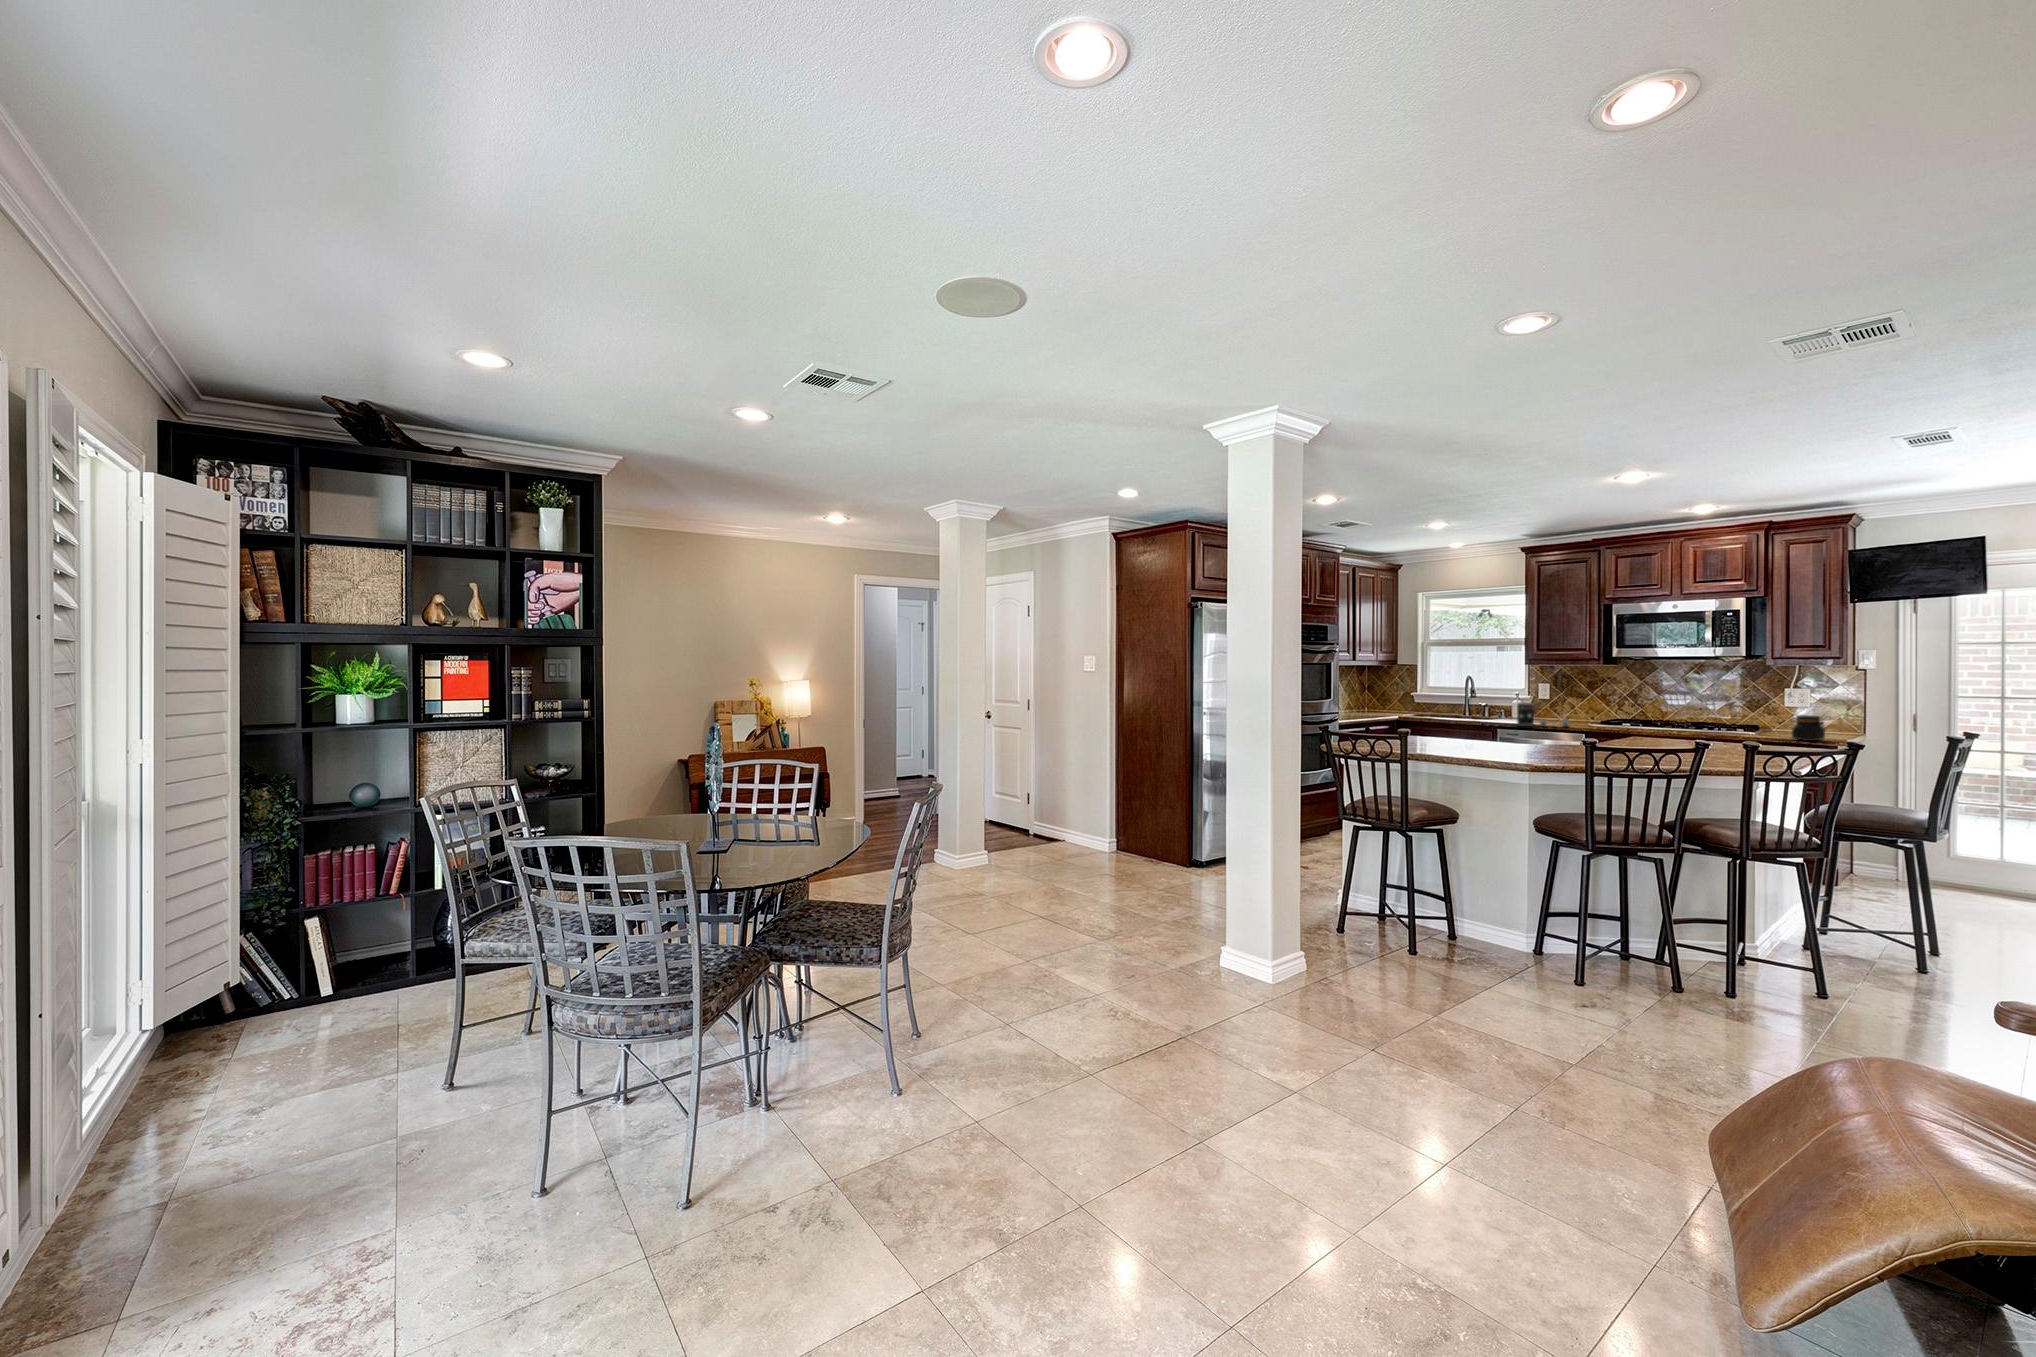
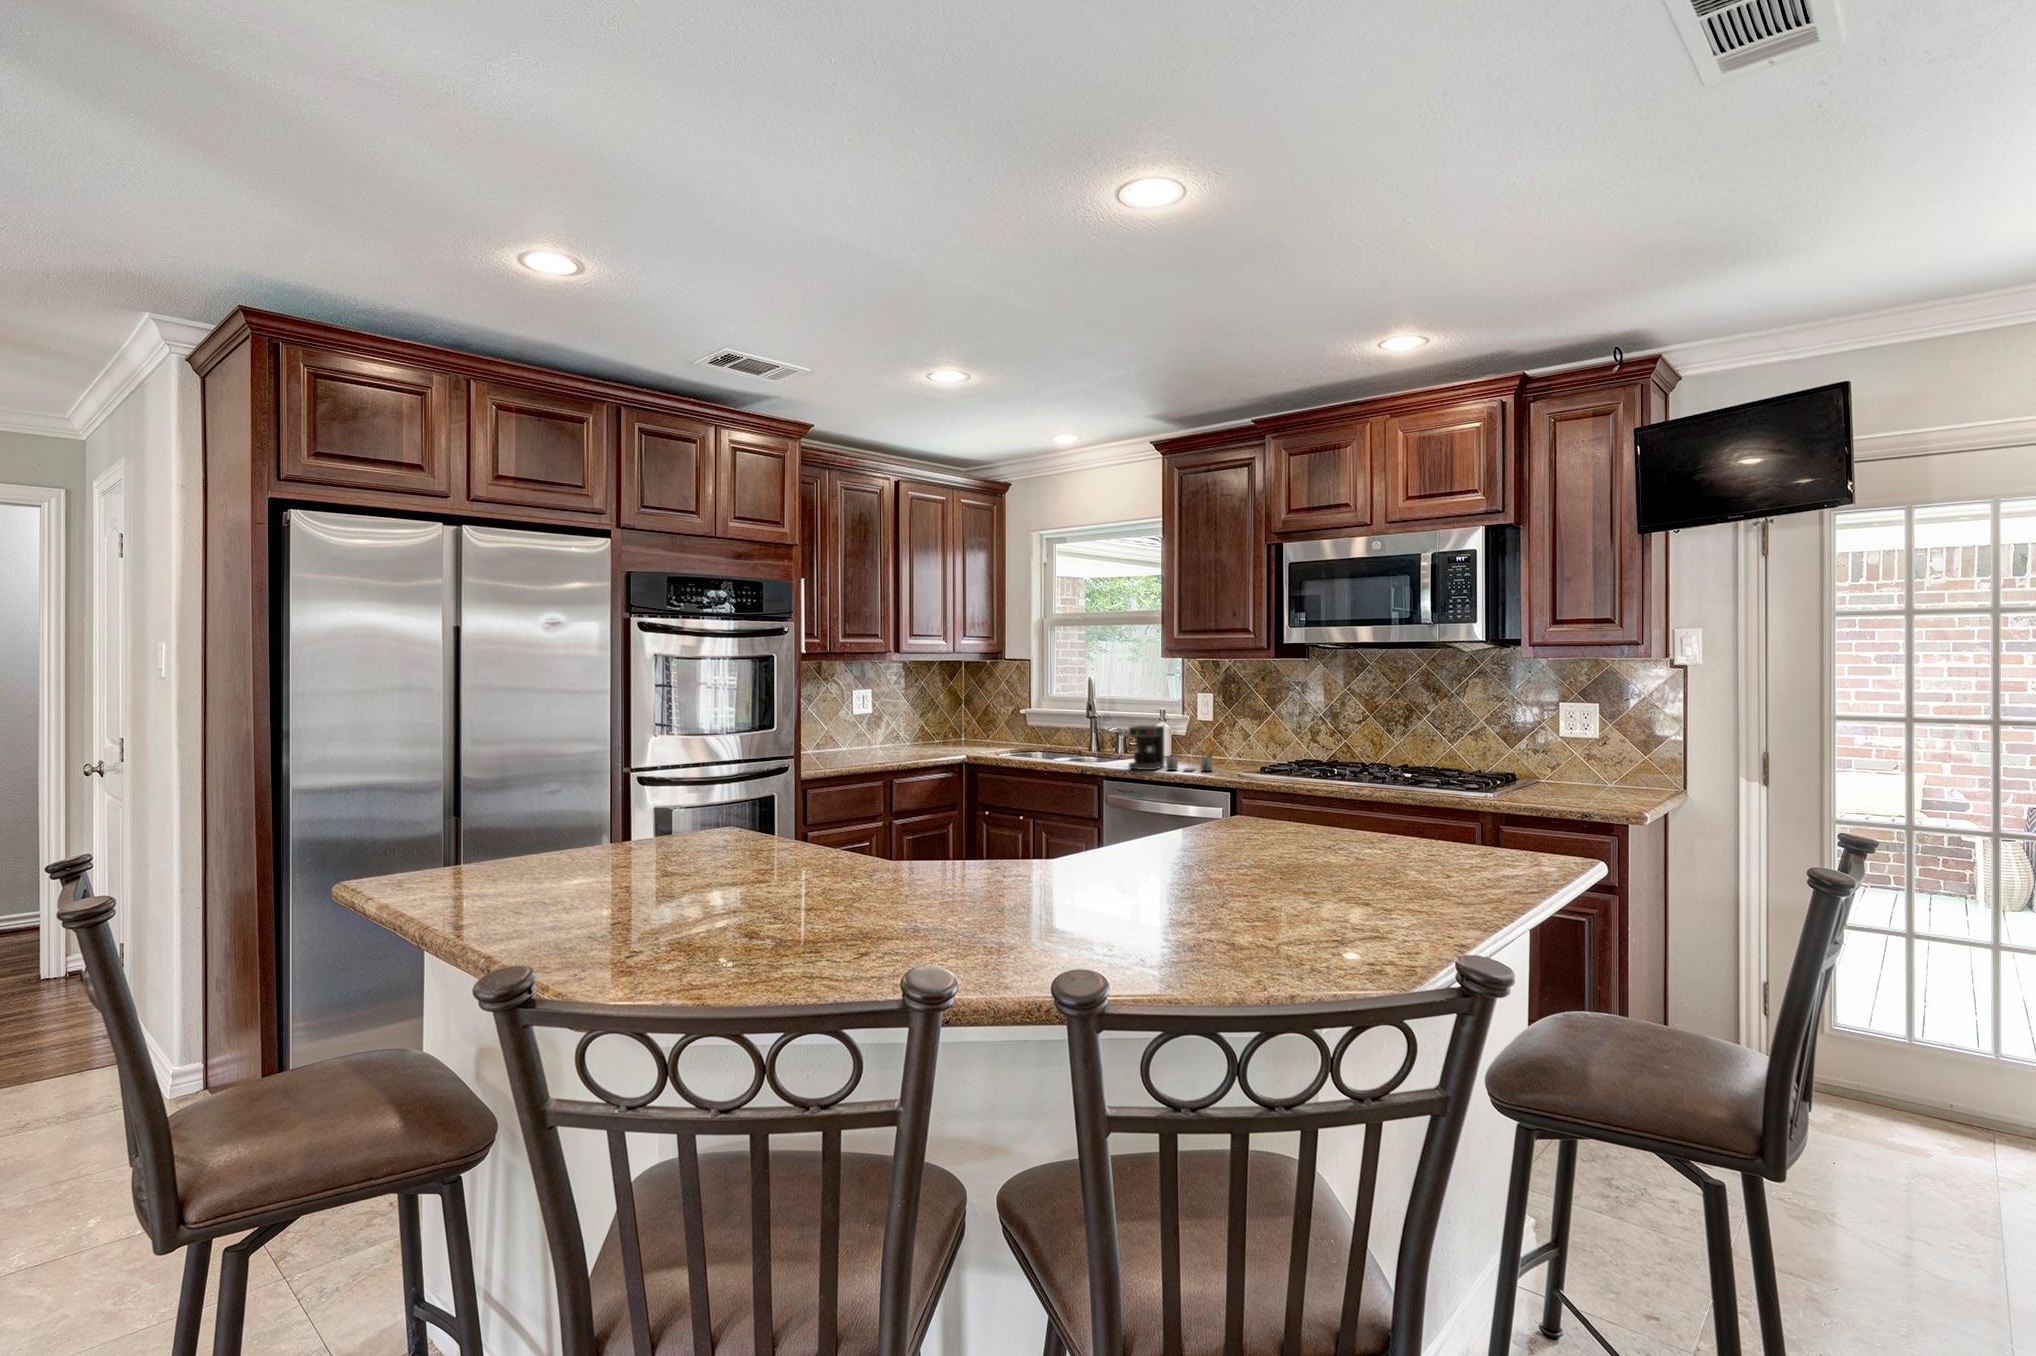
jar: present [1791,716,1825,741] -> none [1547,754,1604,804]

